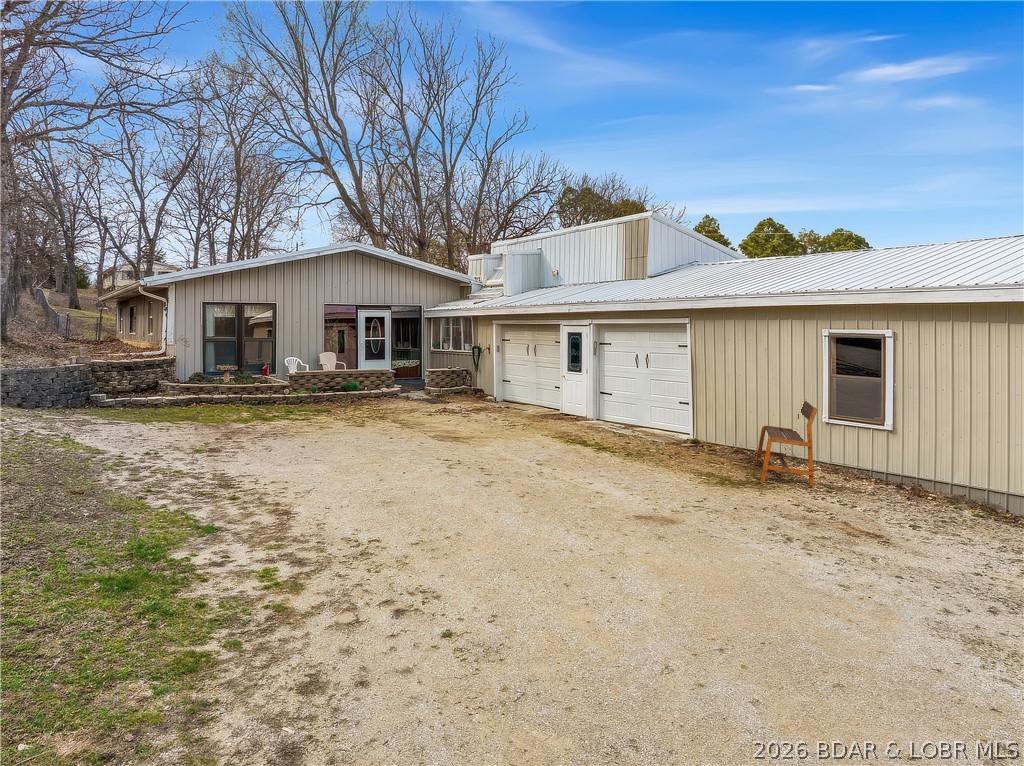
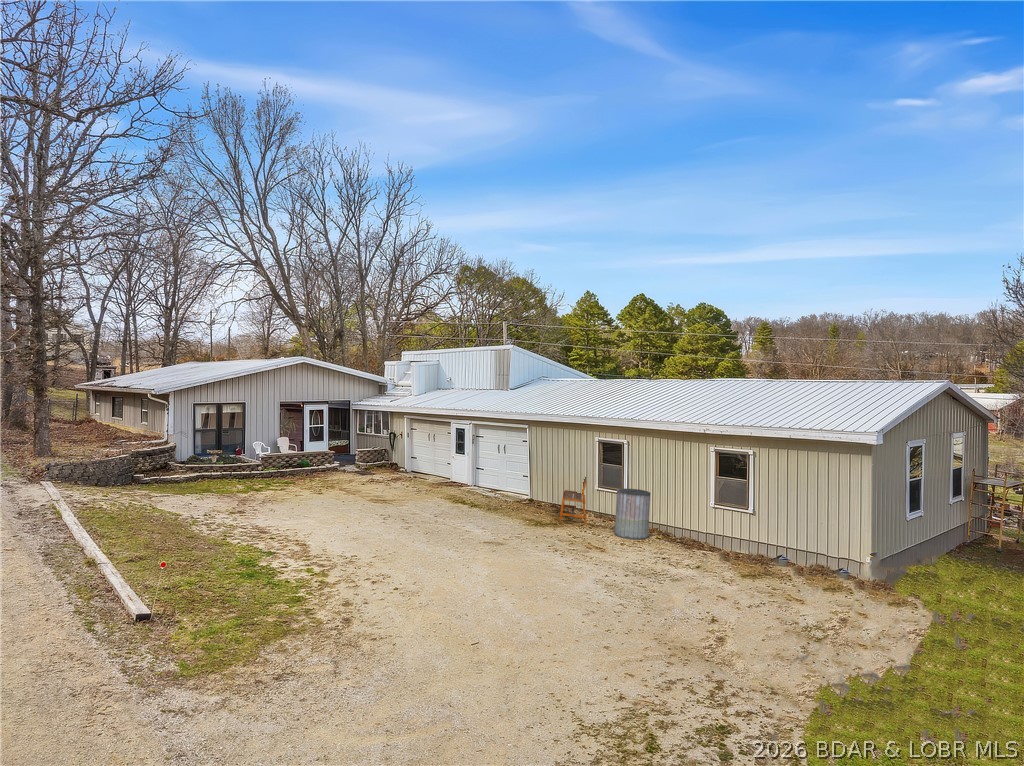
trash can: none [883,421,969,522] -> present [615,489,650,540]

